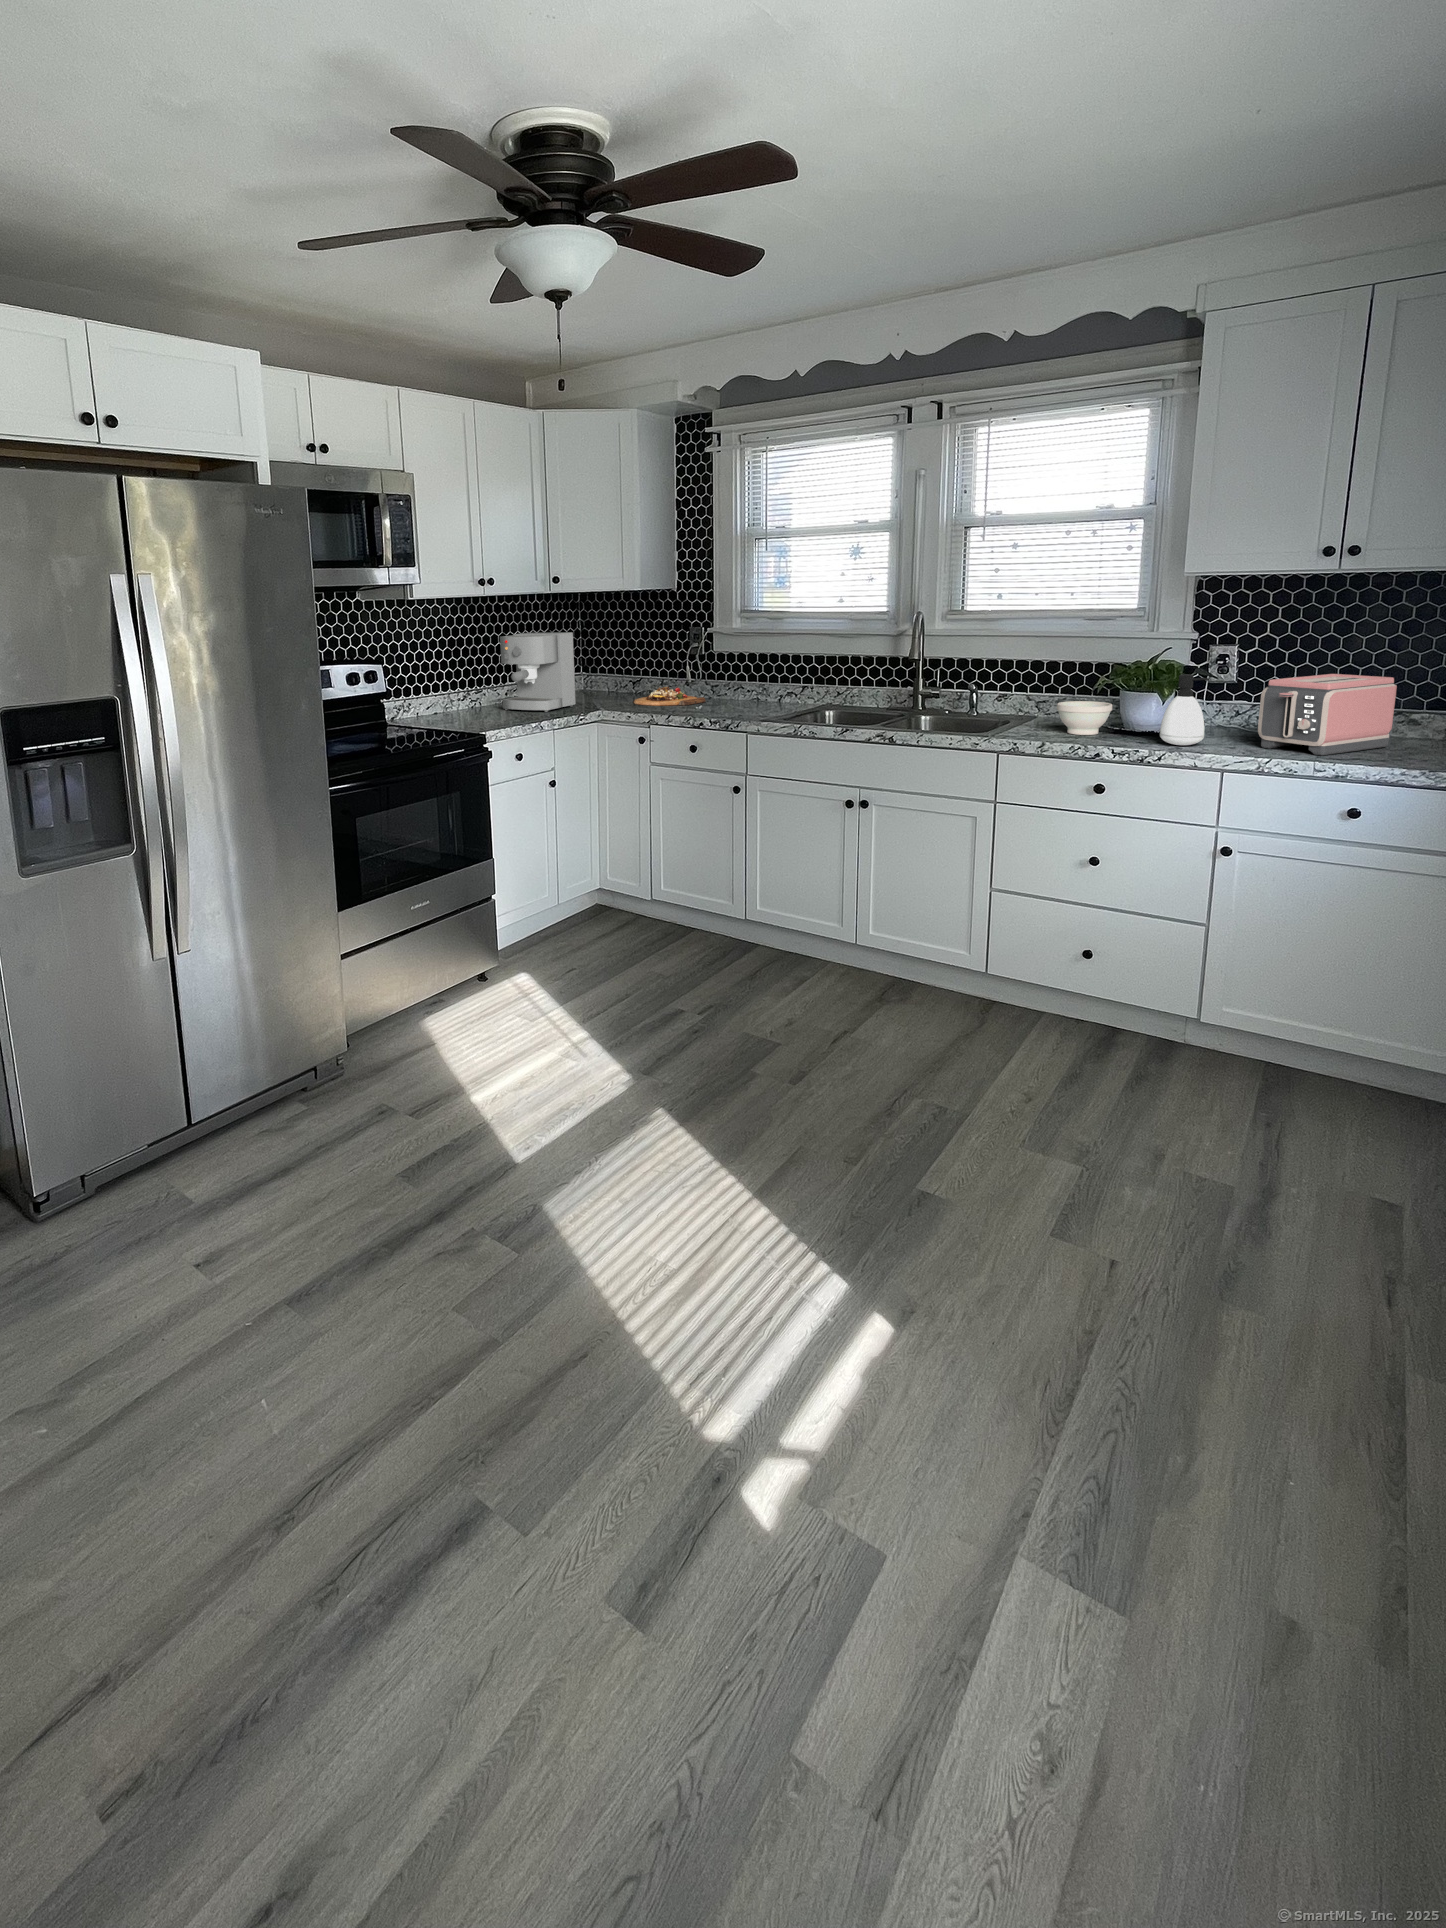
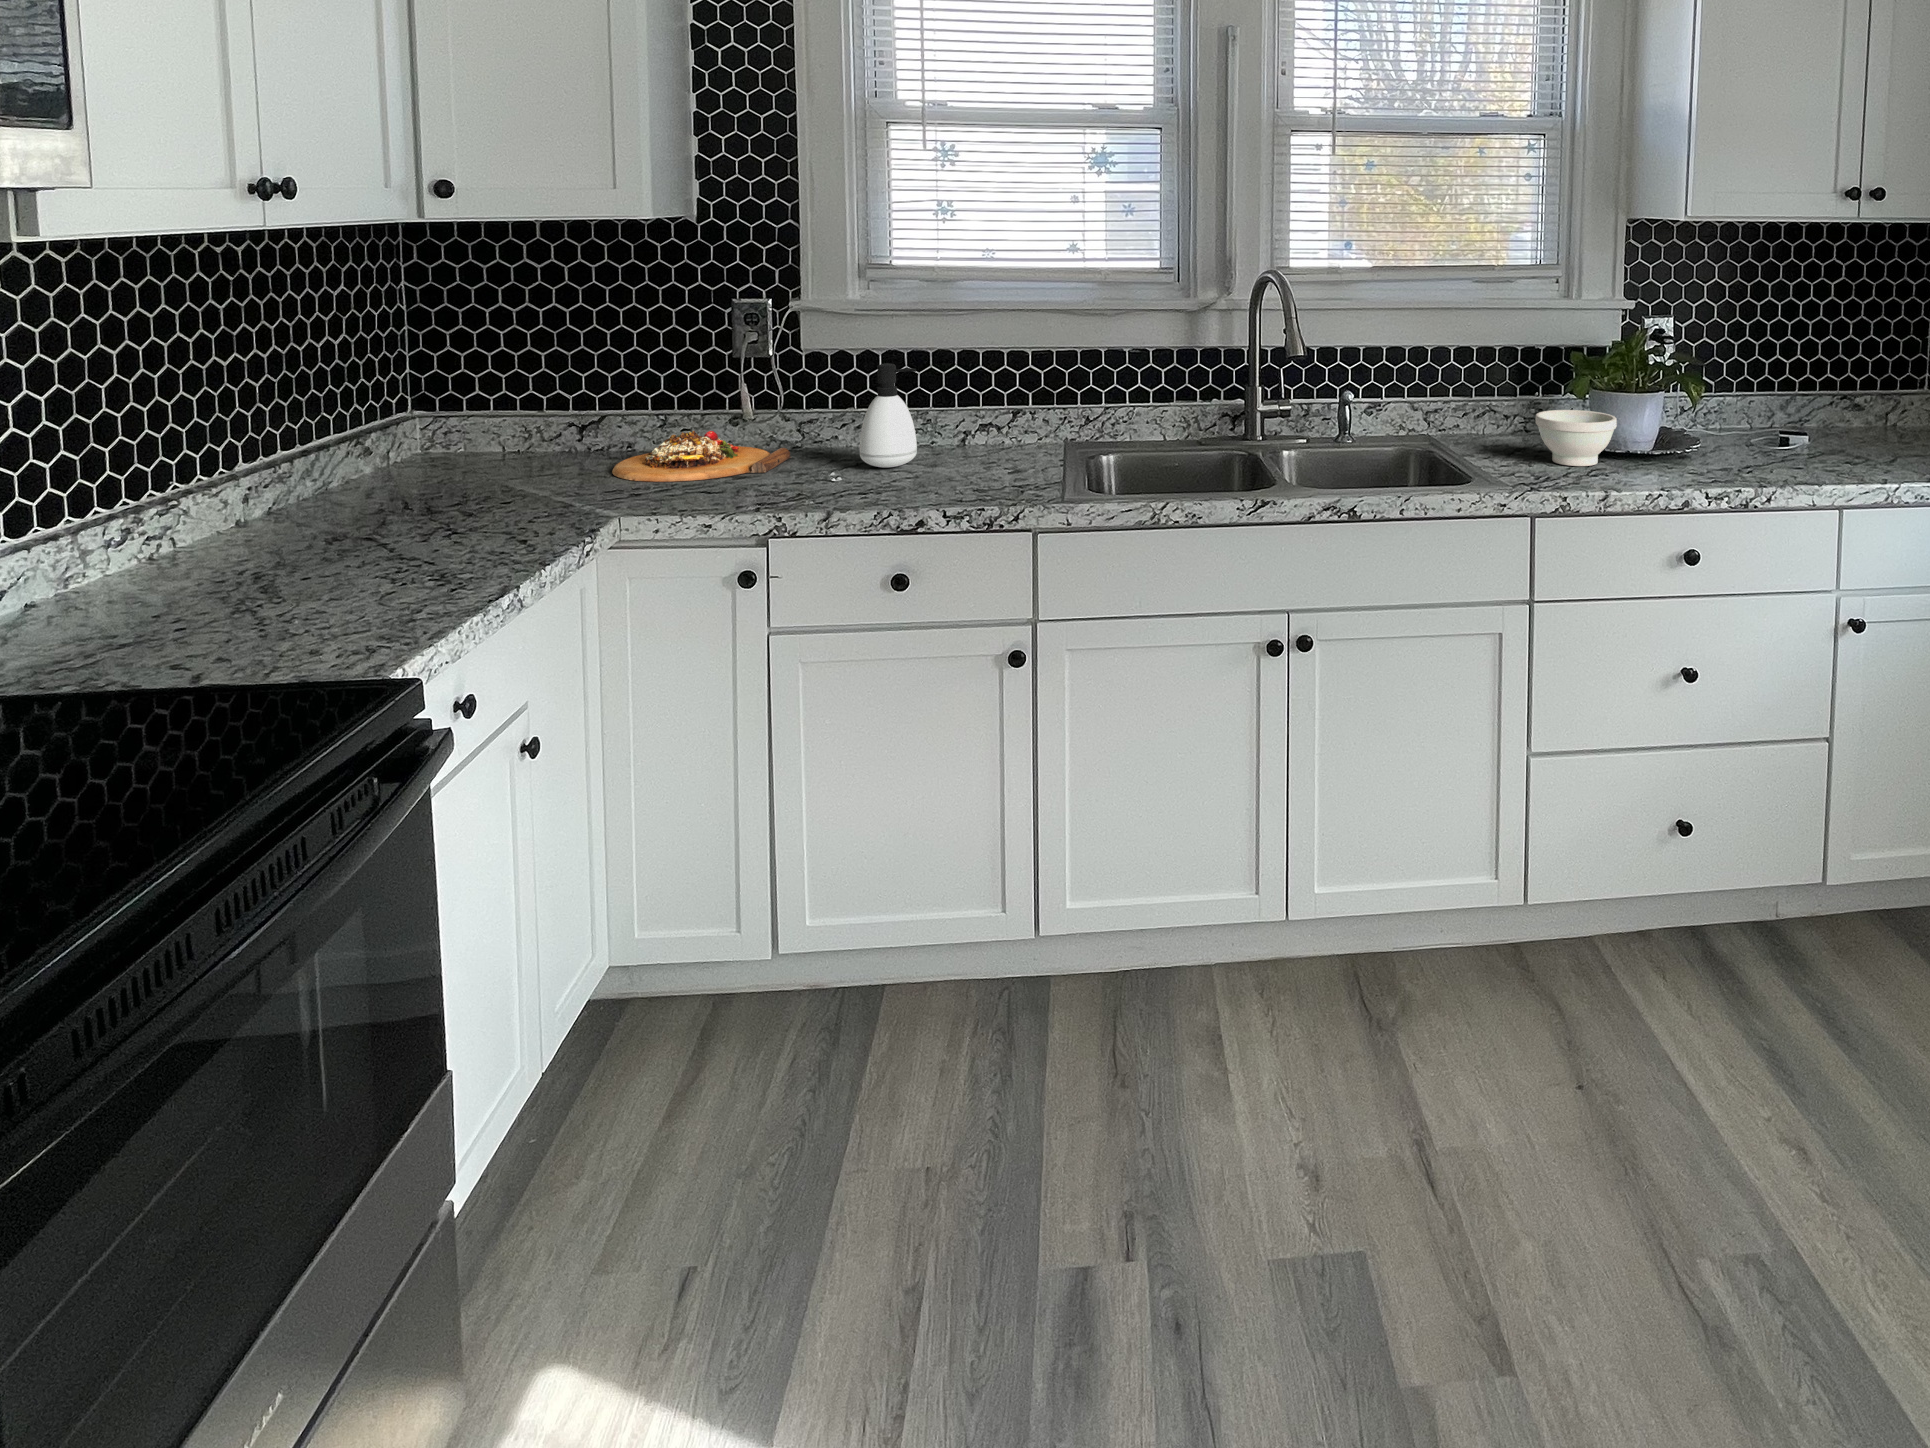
coffee maker: present [500,632,576,712] -> none [245,319,478,551]
soap dispenser: present [1160,674,1209,745] -> present [860,363,917,467]
toaster: present [1258,674,1397,756] -> none [1803,354,1916,469]

